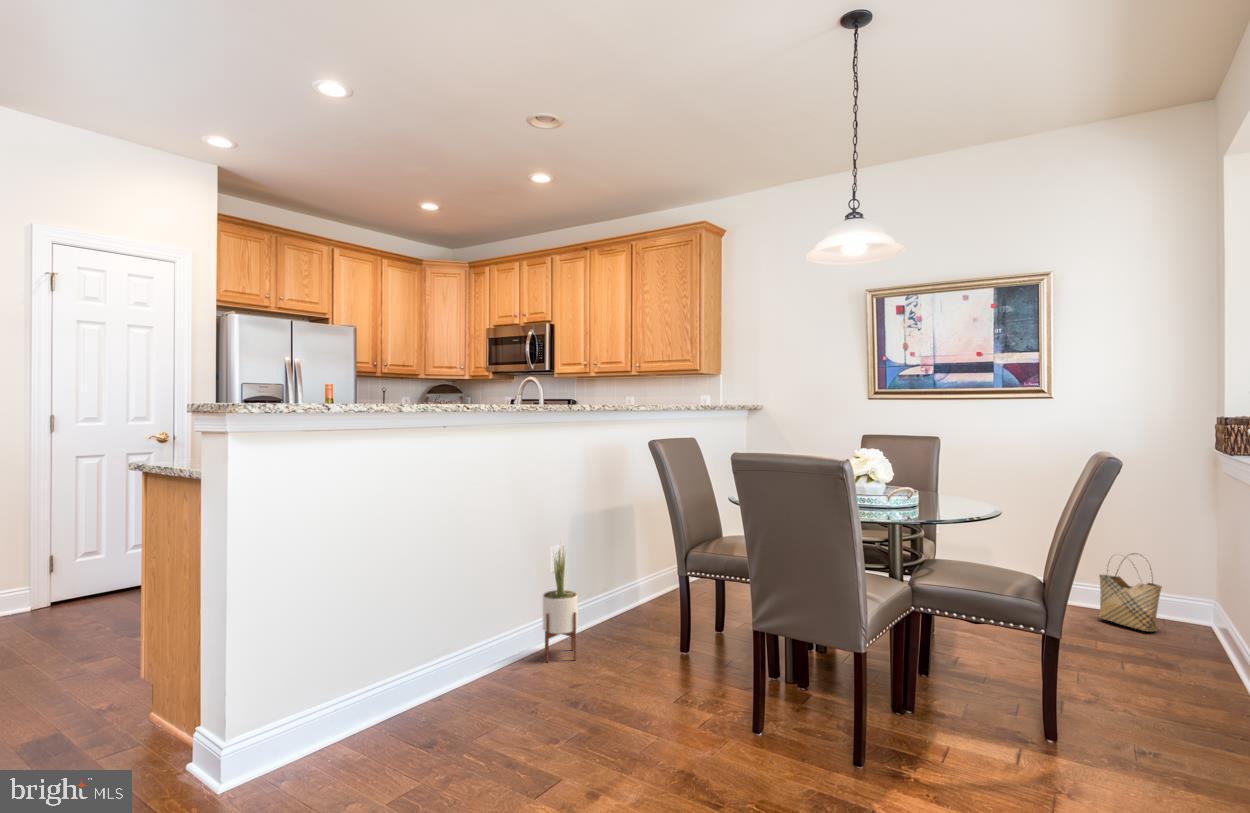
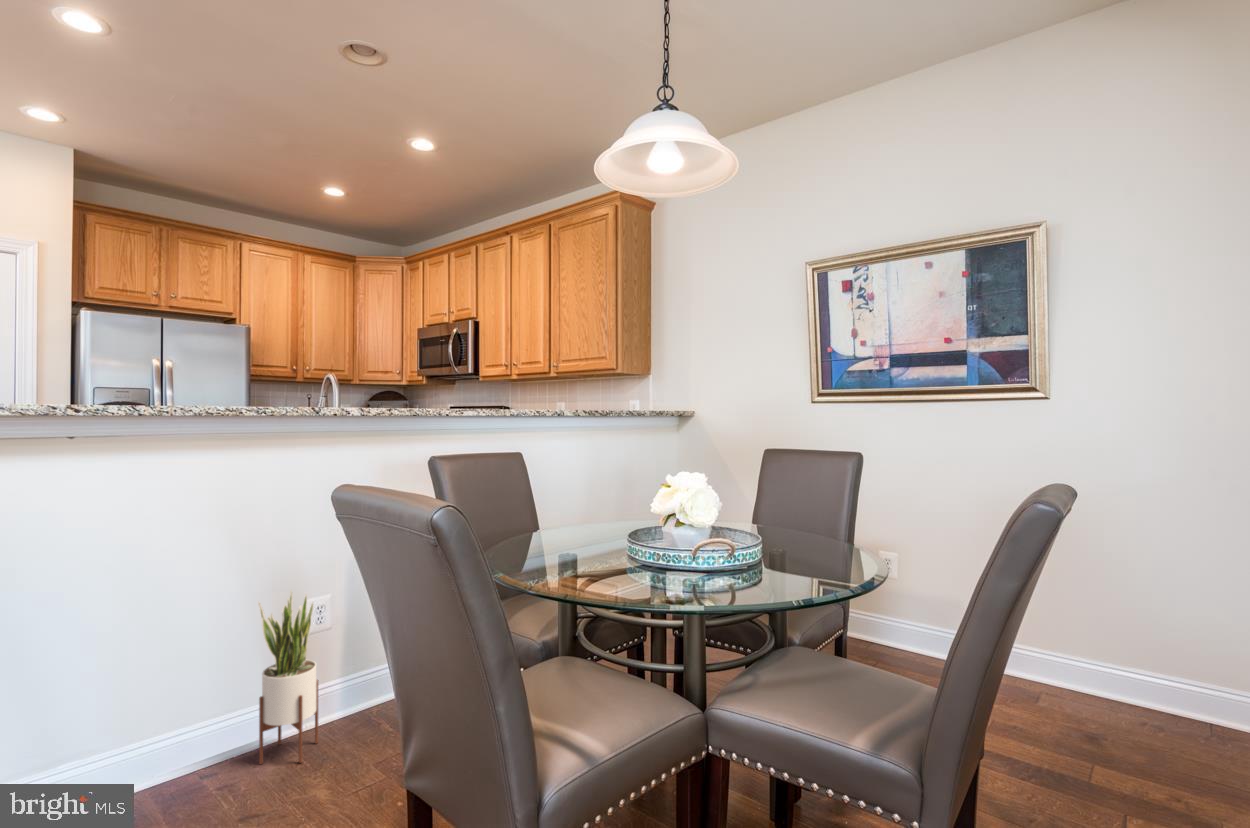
woven basket: present [1098,553,1162,632] -> none [1108,628,1206,752]

